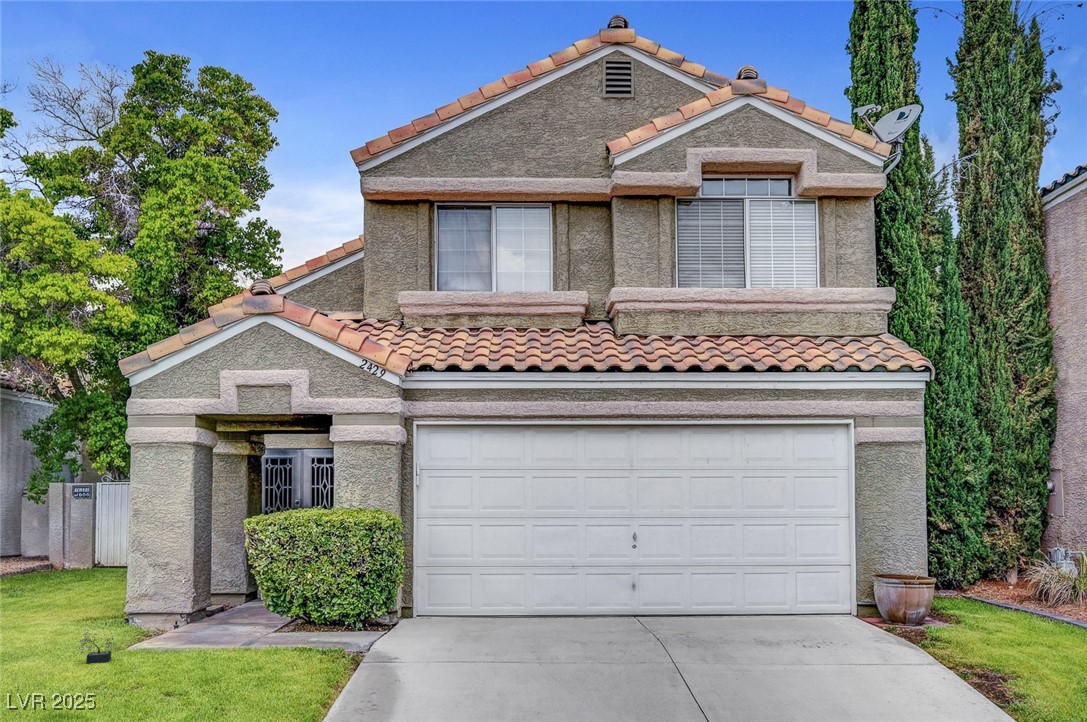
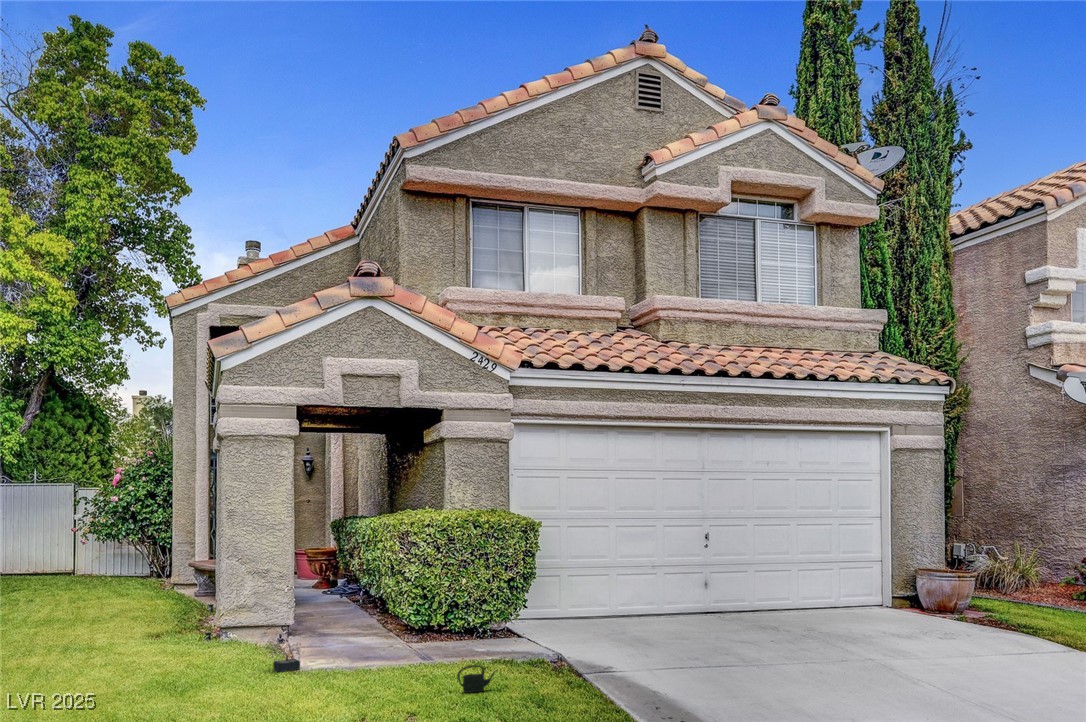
watering can: none [154,682,197,709] -> present [458,665,497,693]

